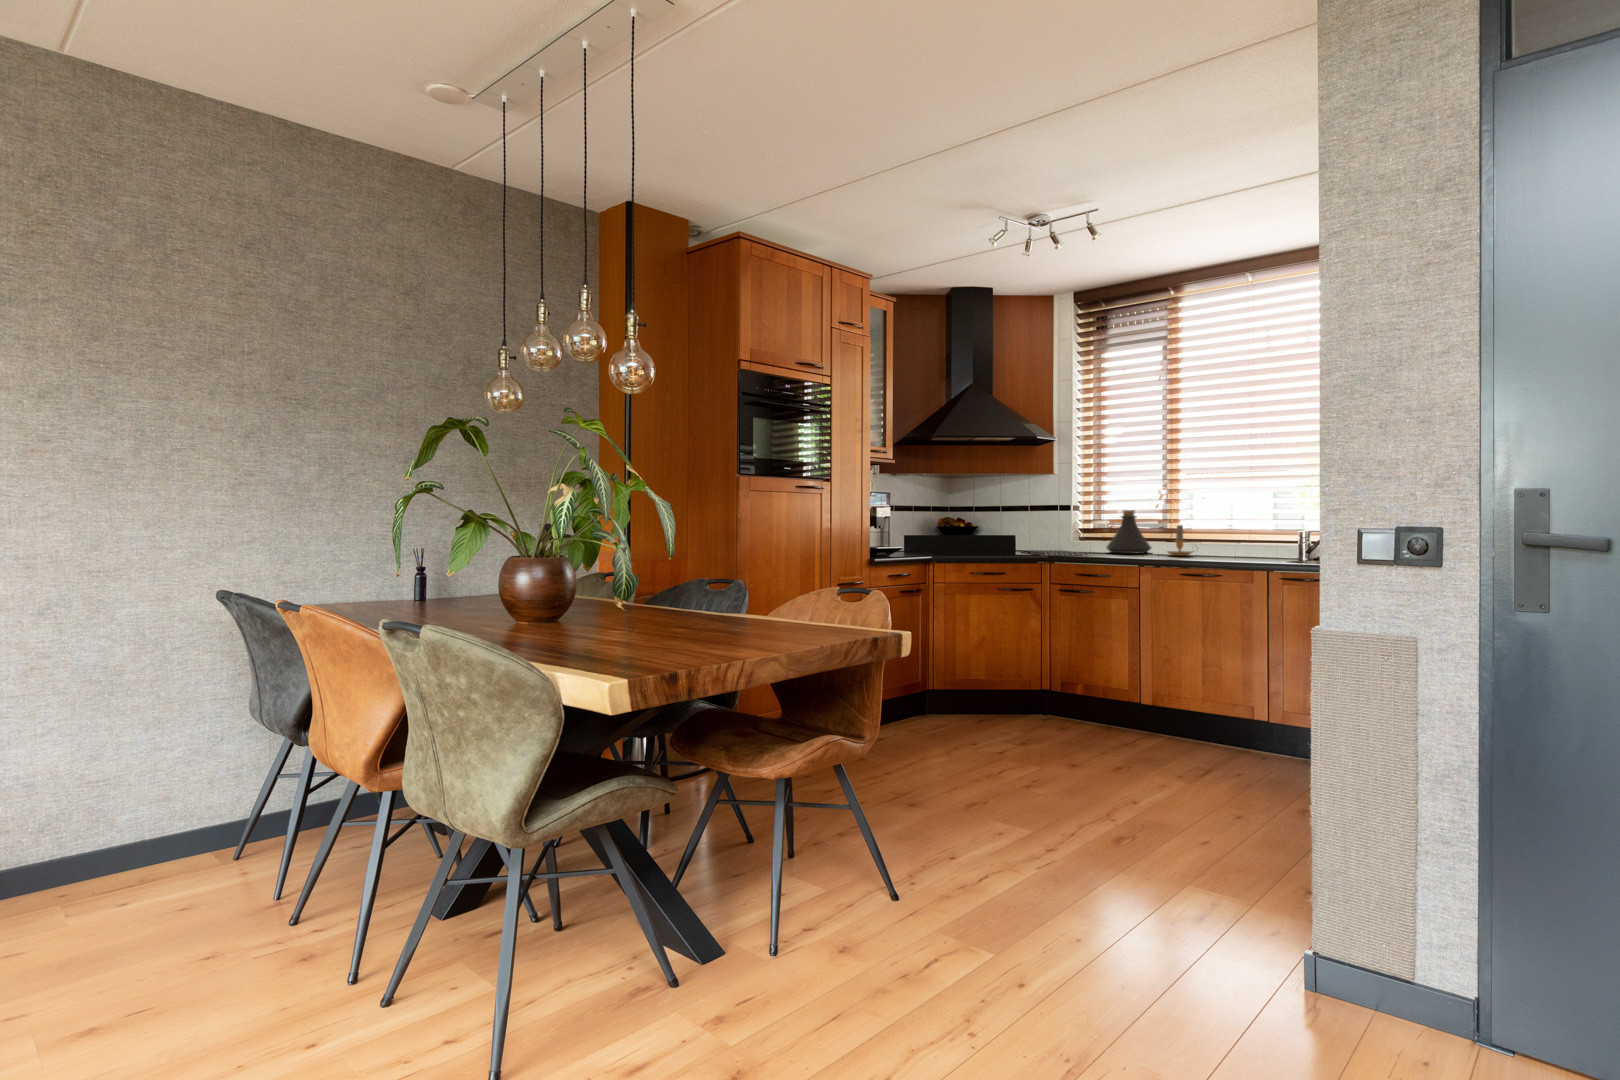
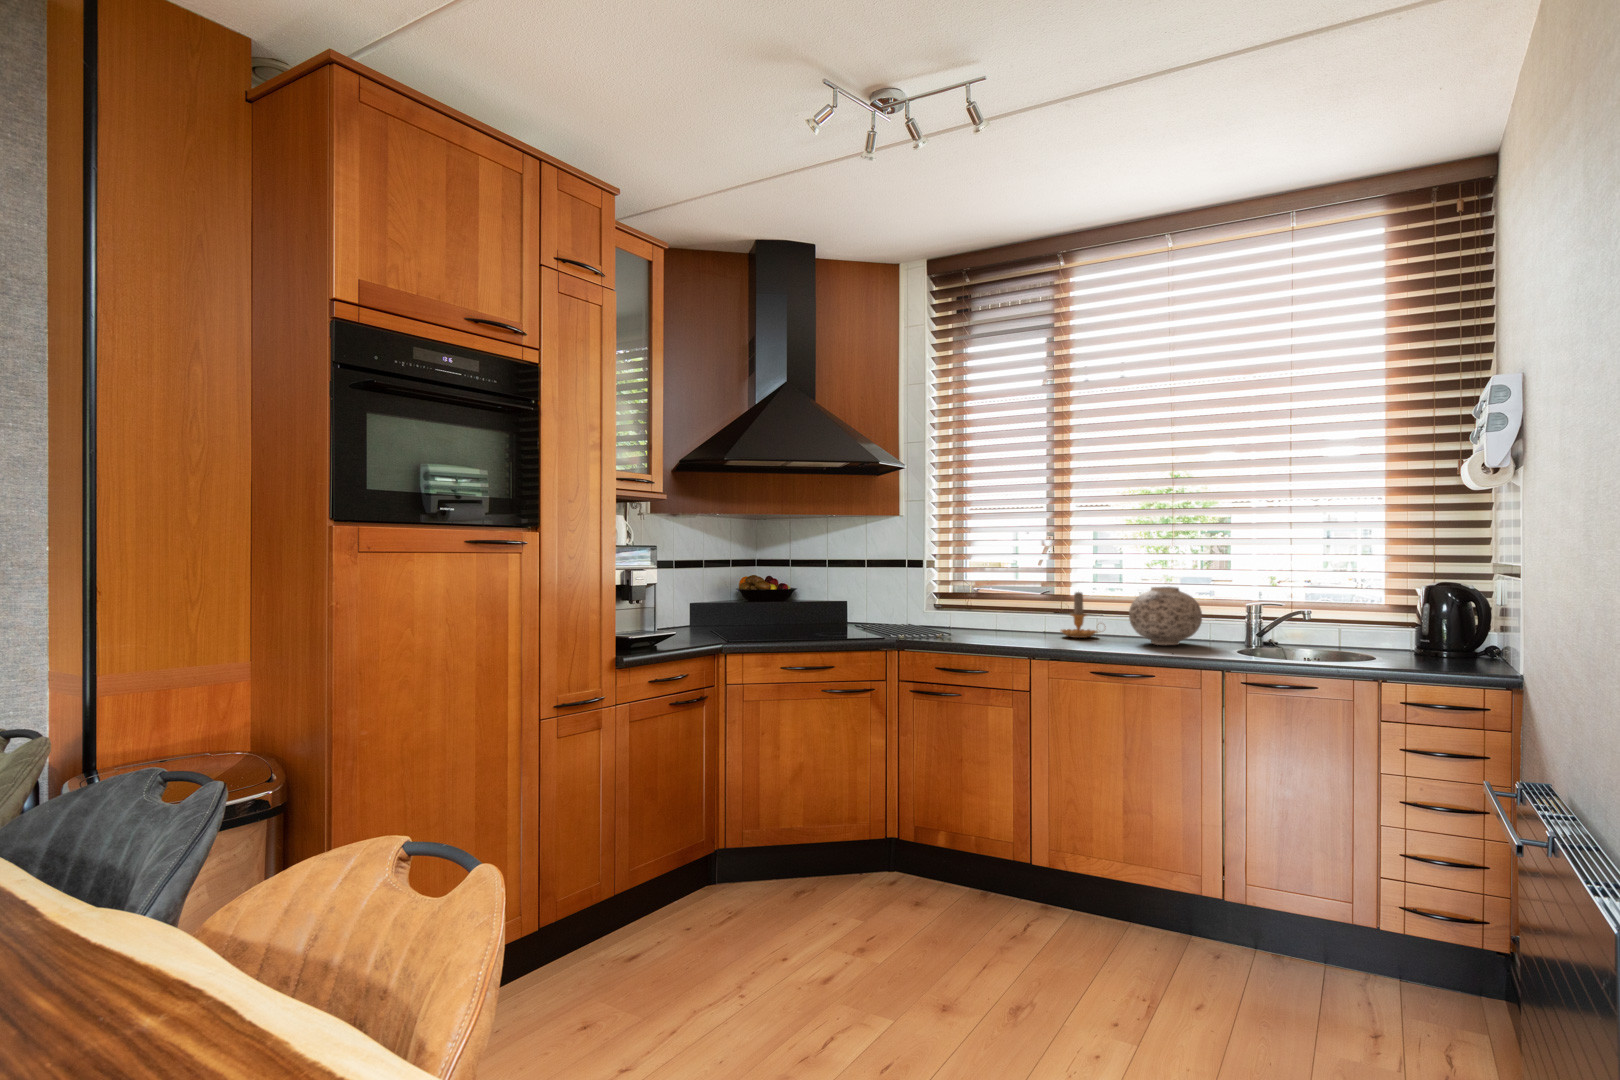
bottle: present [1106,510,1151,554] -> none [972,568,1036,631]
vase: none [1213,519,1264,559] -> present [1129,587,1202,645]

